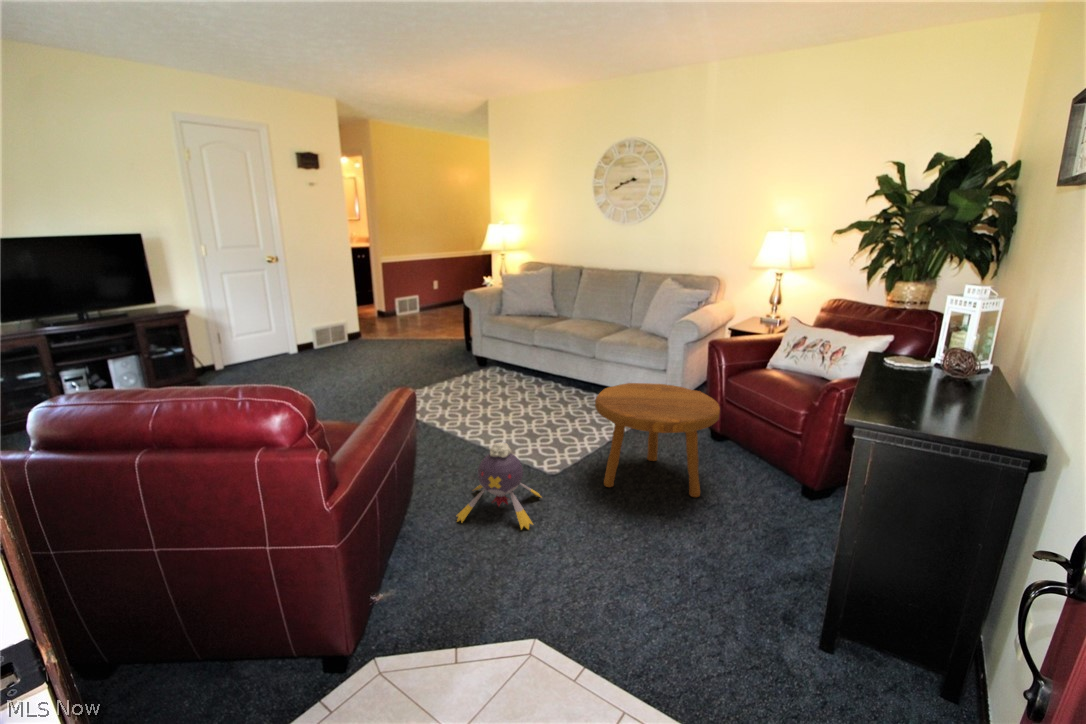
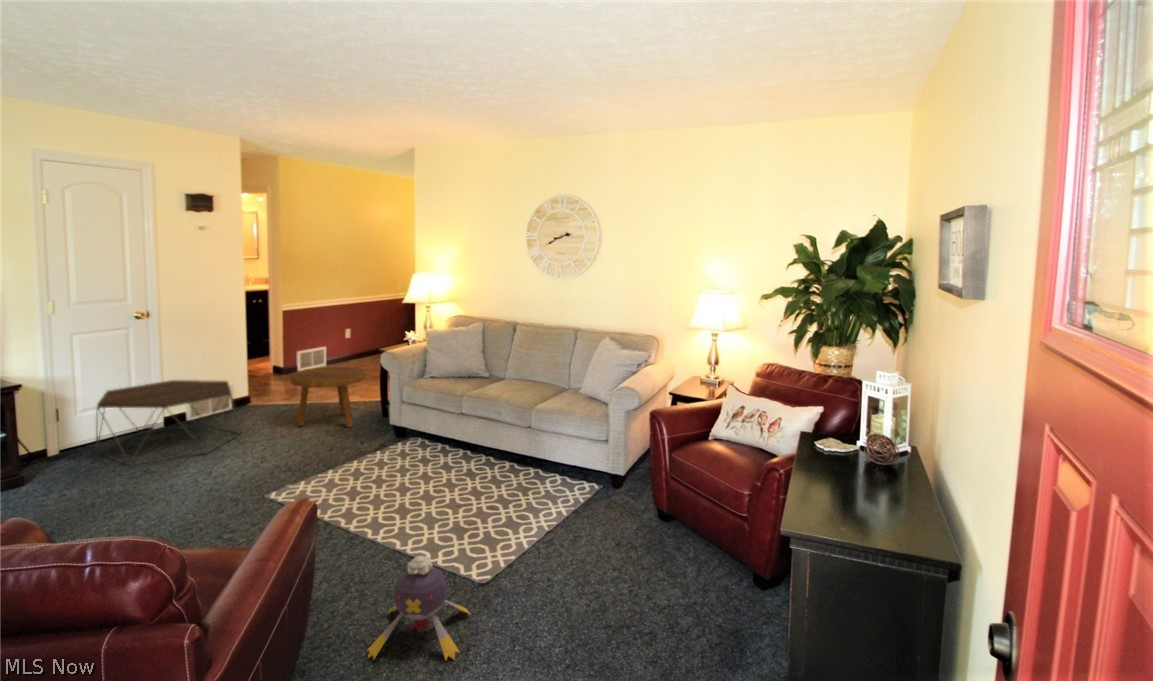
coffee table: none [247,312,355,375] -> present [96,380,239,464]
footstool: present [595,383,720,497] -> present [291,367,367,428]

